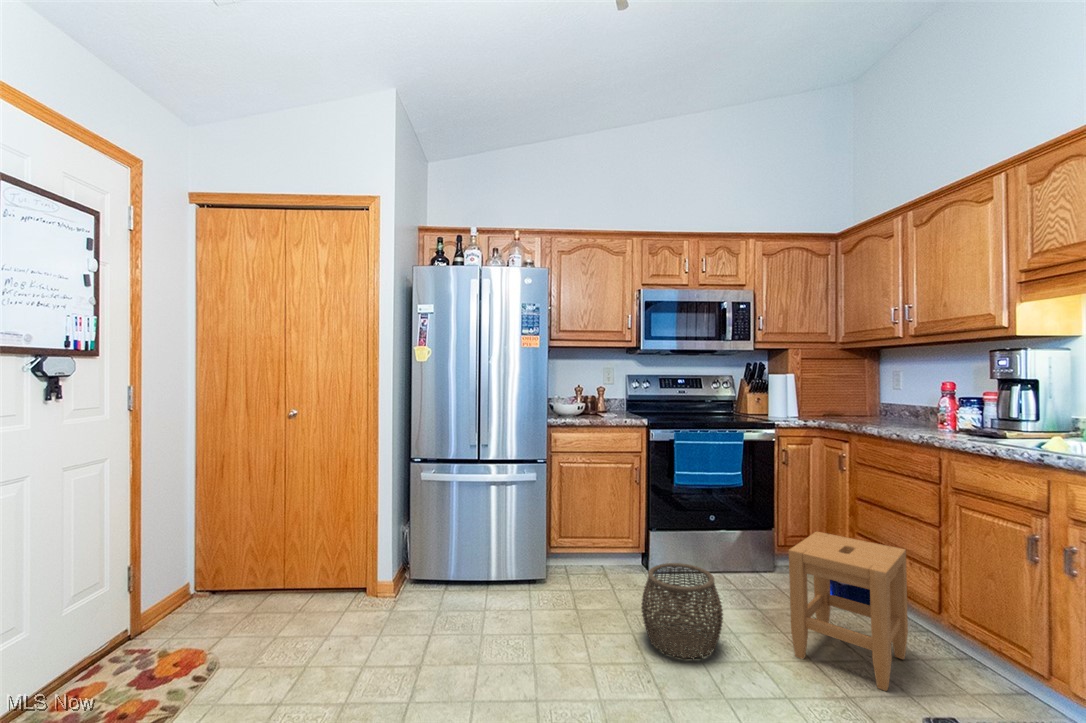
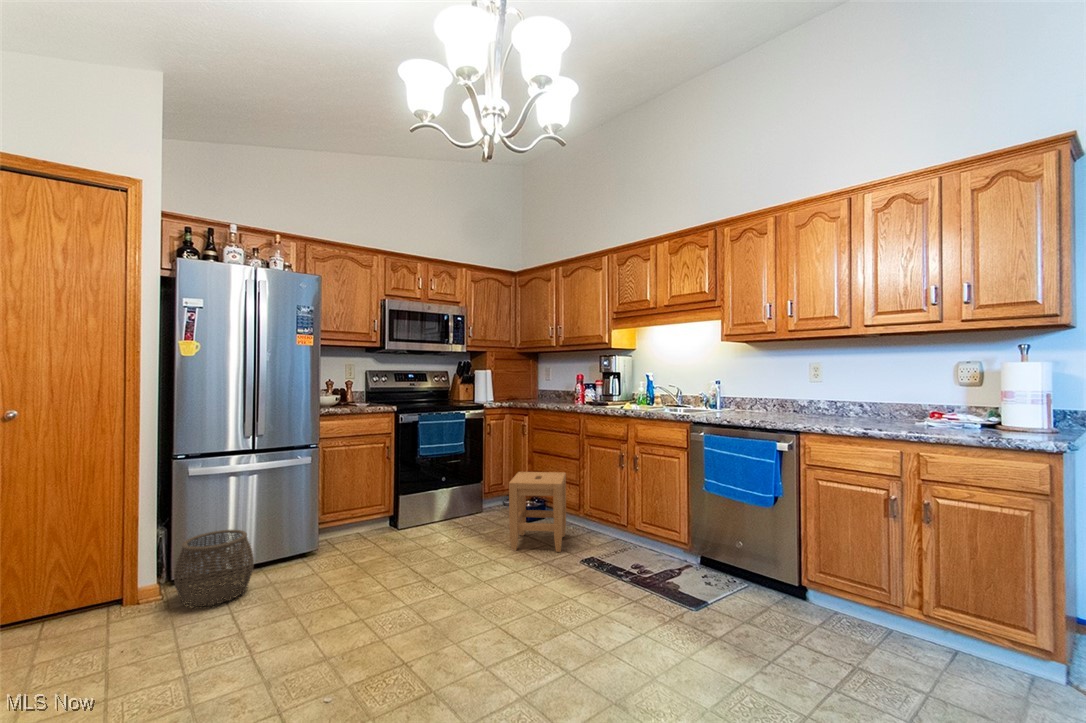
woven basket: present [641,563,723,659] -> present [174,530,254,607]

